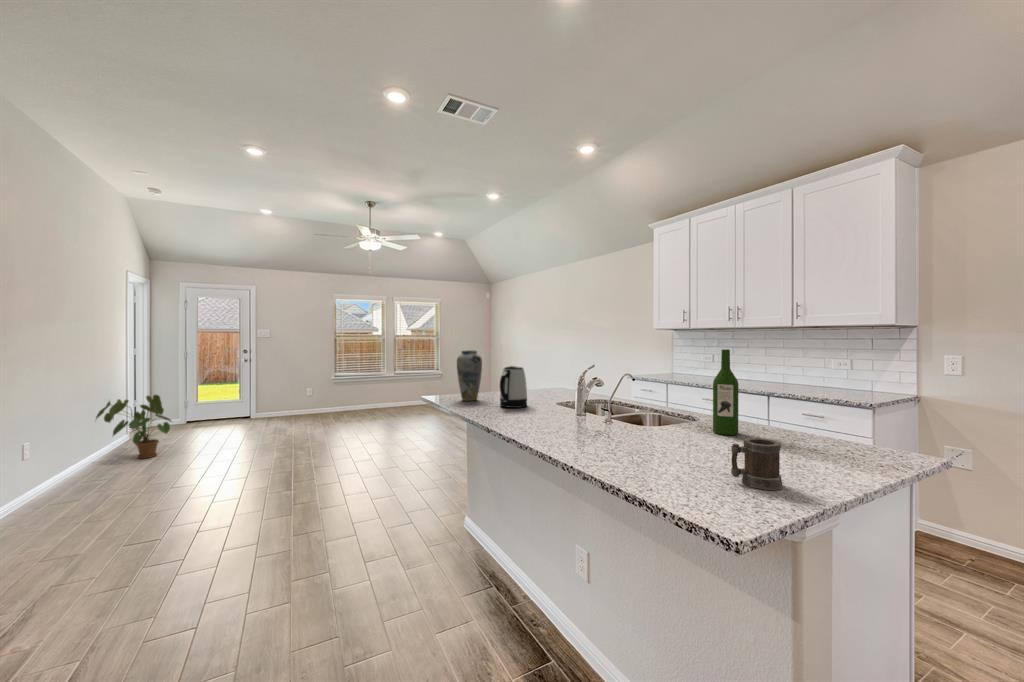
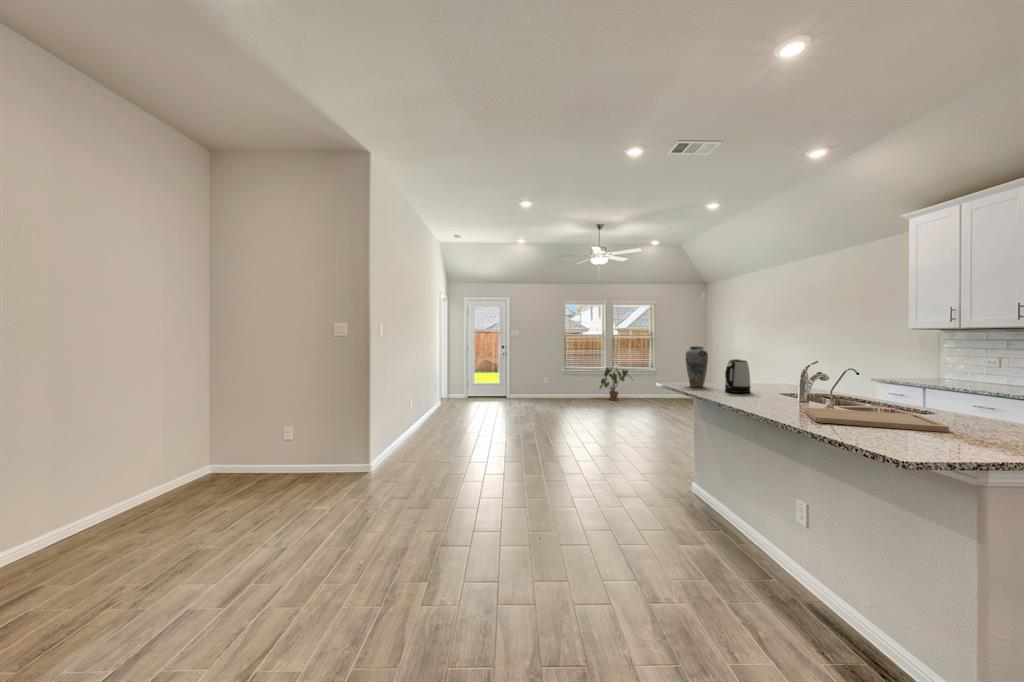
wine bottle: present [713,349,739,435] -> none [946,346,978,424]
house plant: present [96,395,171,459] -> present [600,368,632,400]
cutting board: none [585,428,726,454] -> present [804,407,949,432]
mug: present [731,438,782,490] -> none [936,413,990,453]

